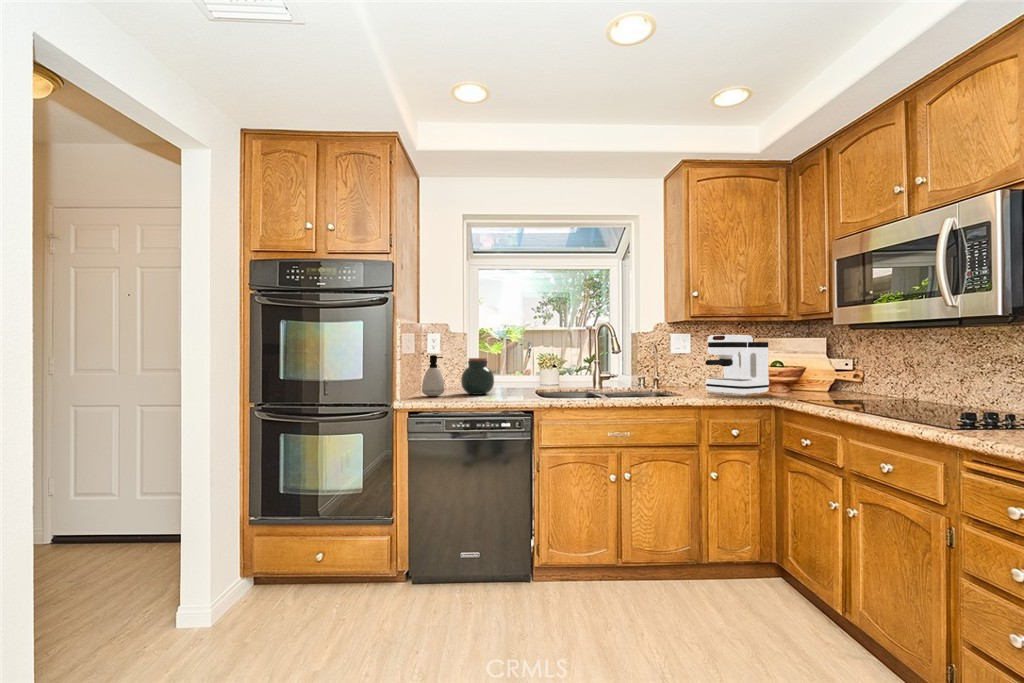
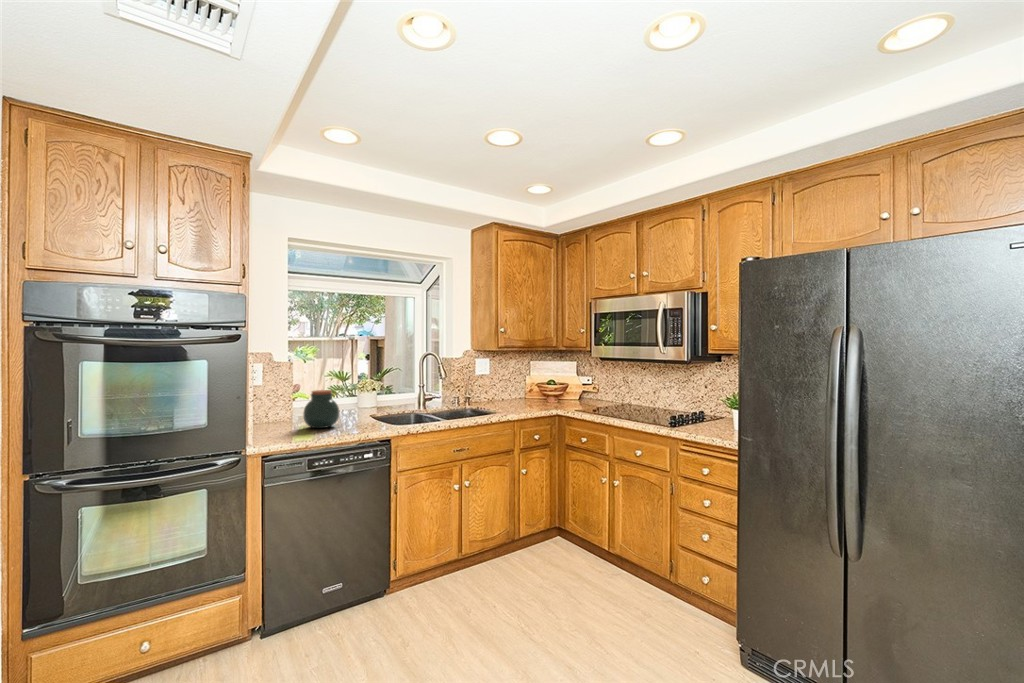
coffee maker: present [706,335,769,395] -> none [508,361,549,408]
soap dispenser: present [422,355,444,396] -> none [267,392,294,436]

